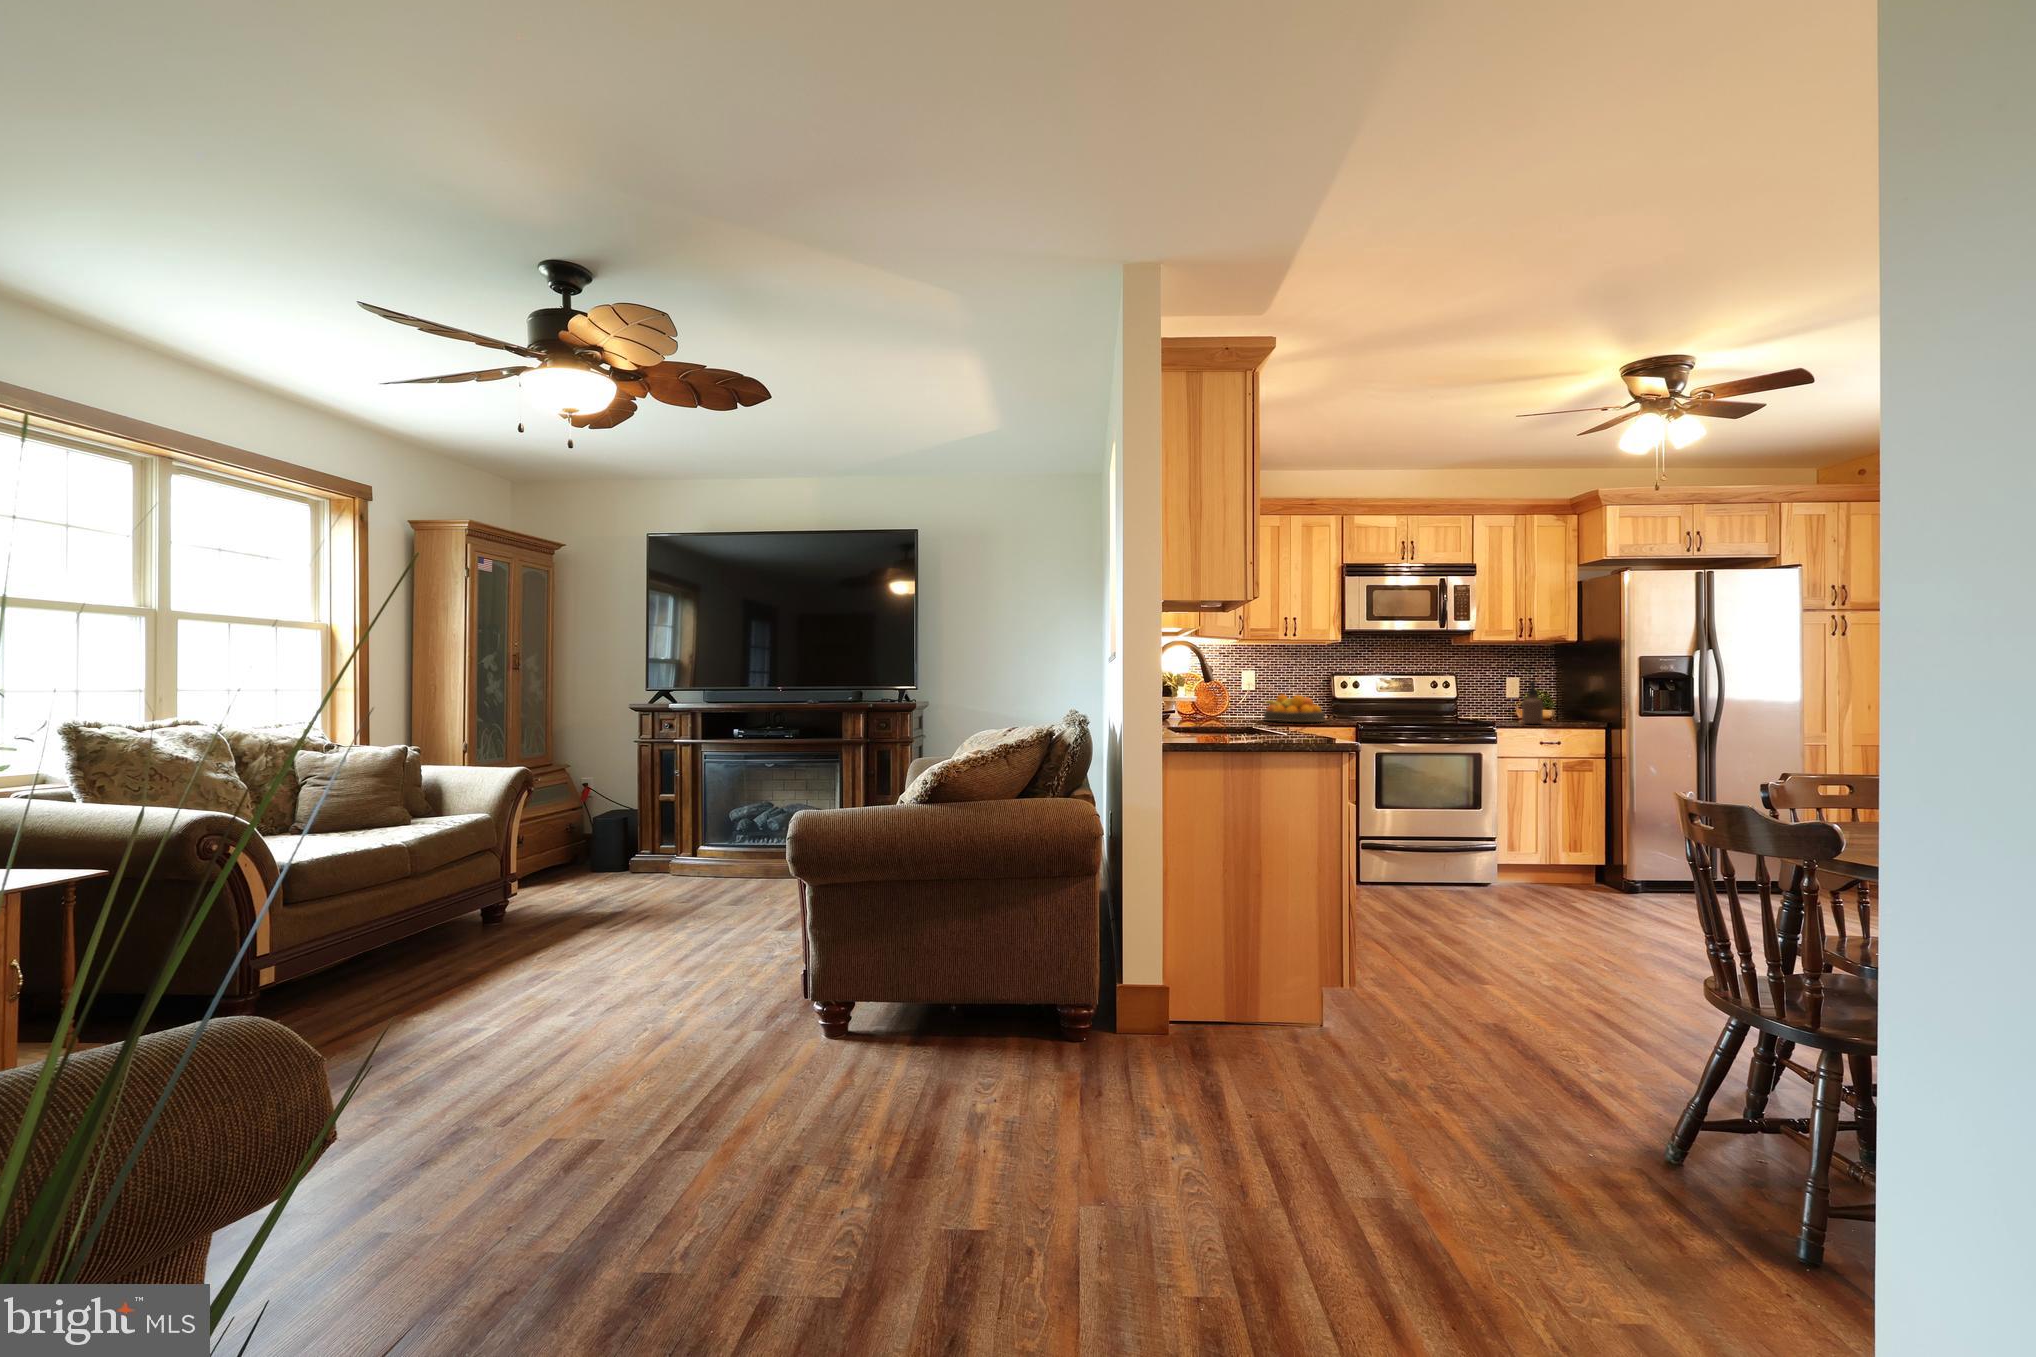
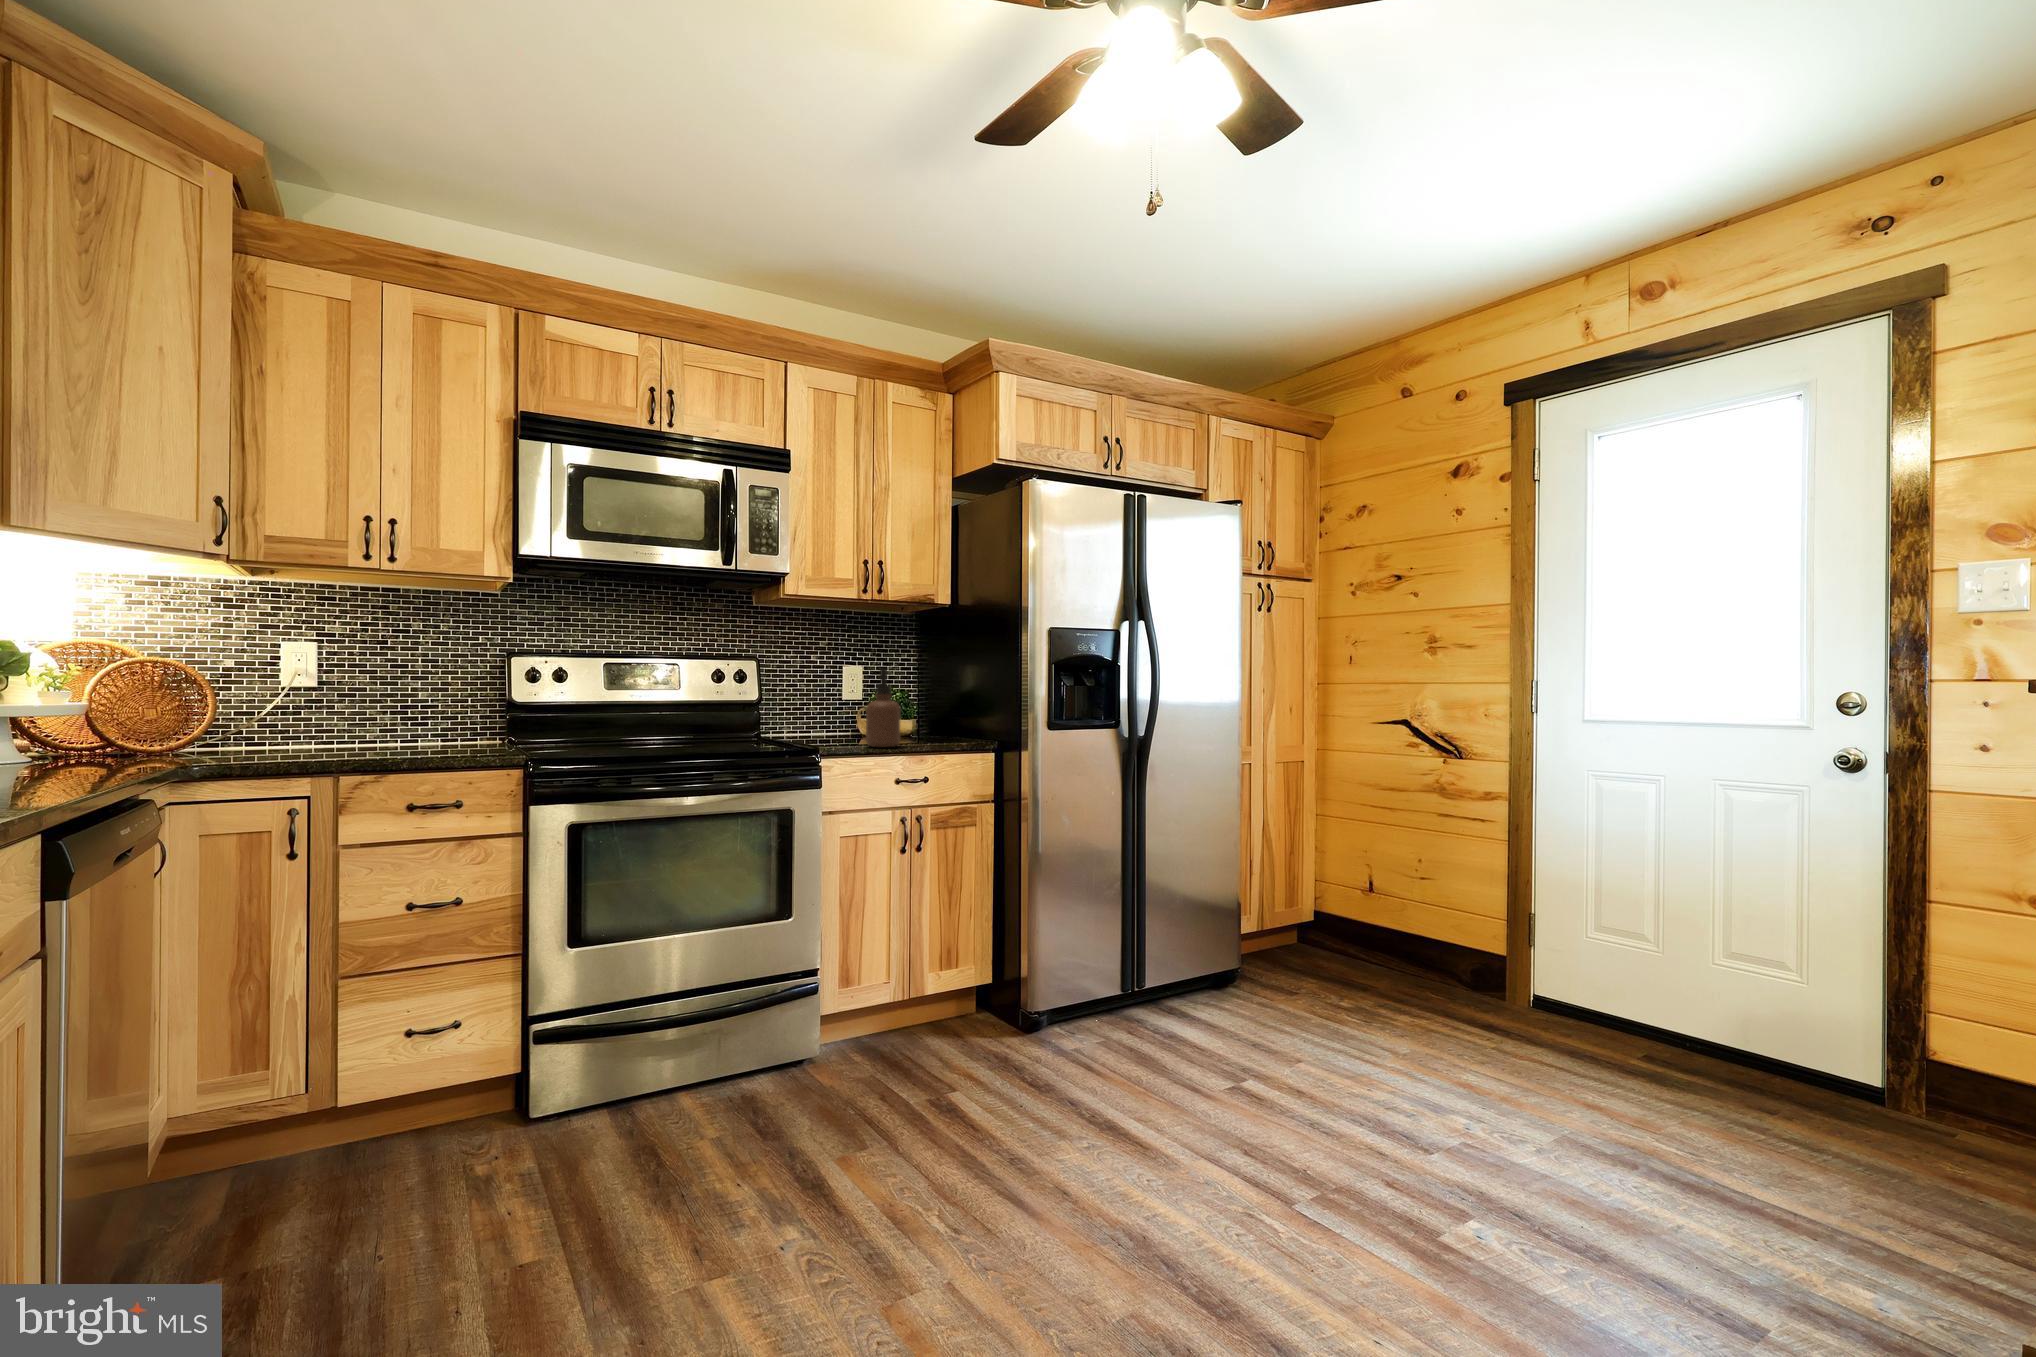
fruit bowl: present [1264,694,1325,722] -> none [287,695,456,762]

